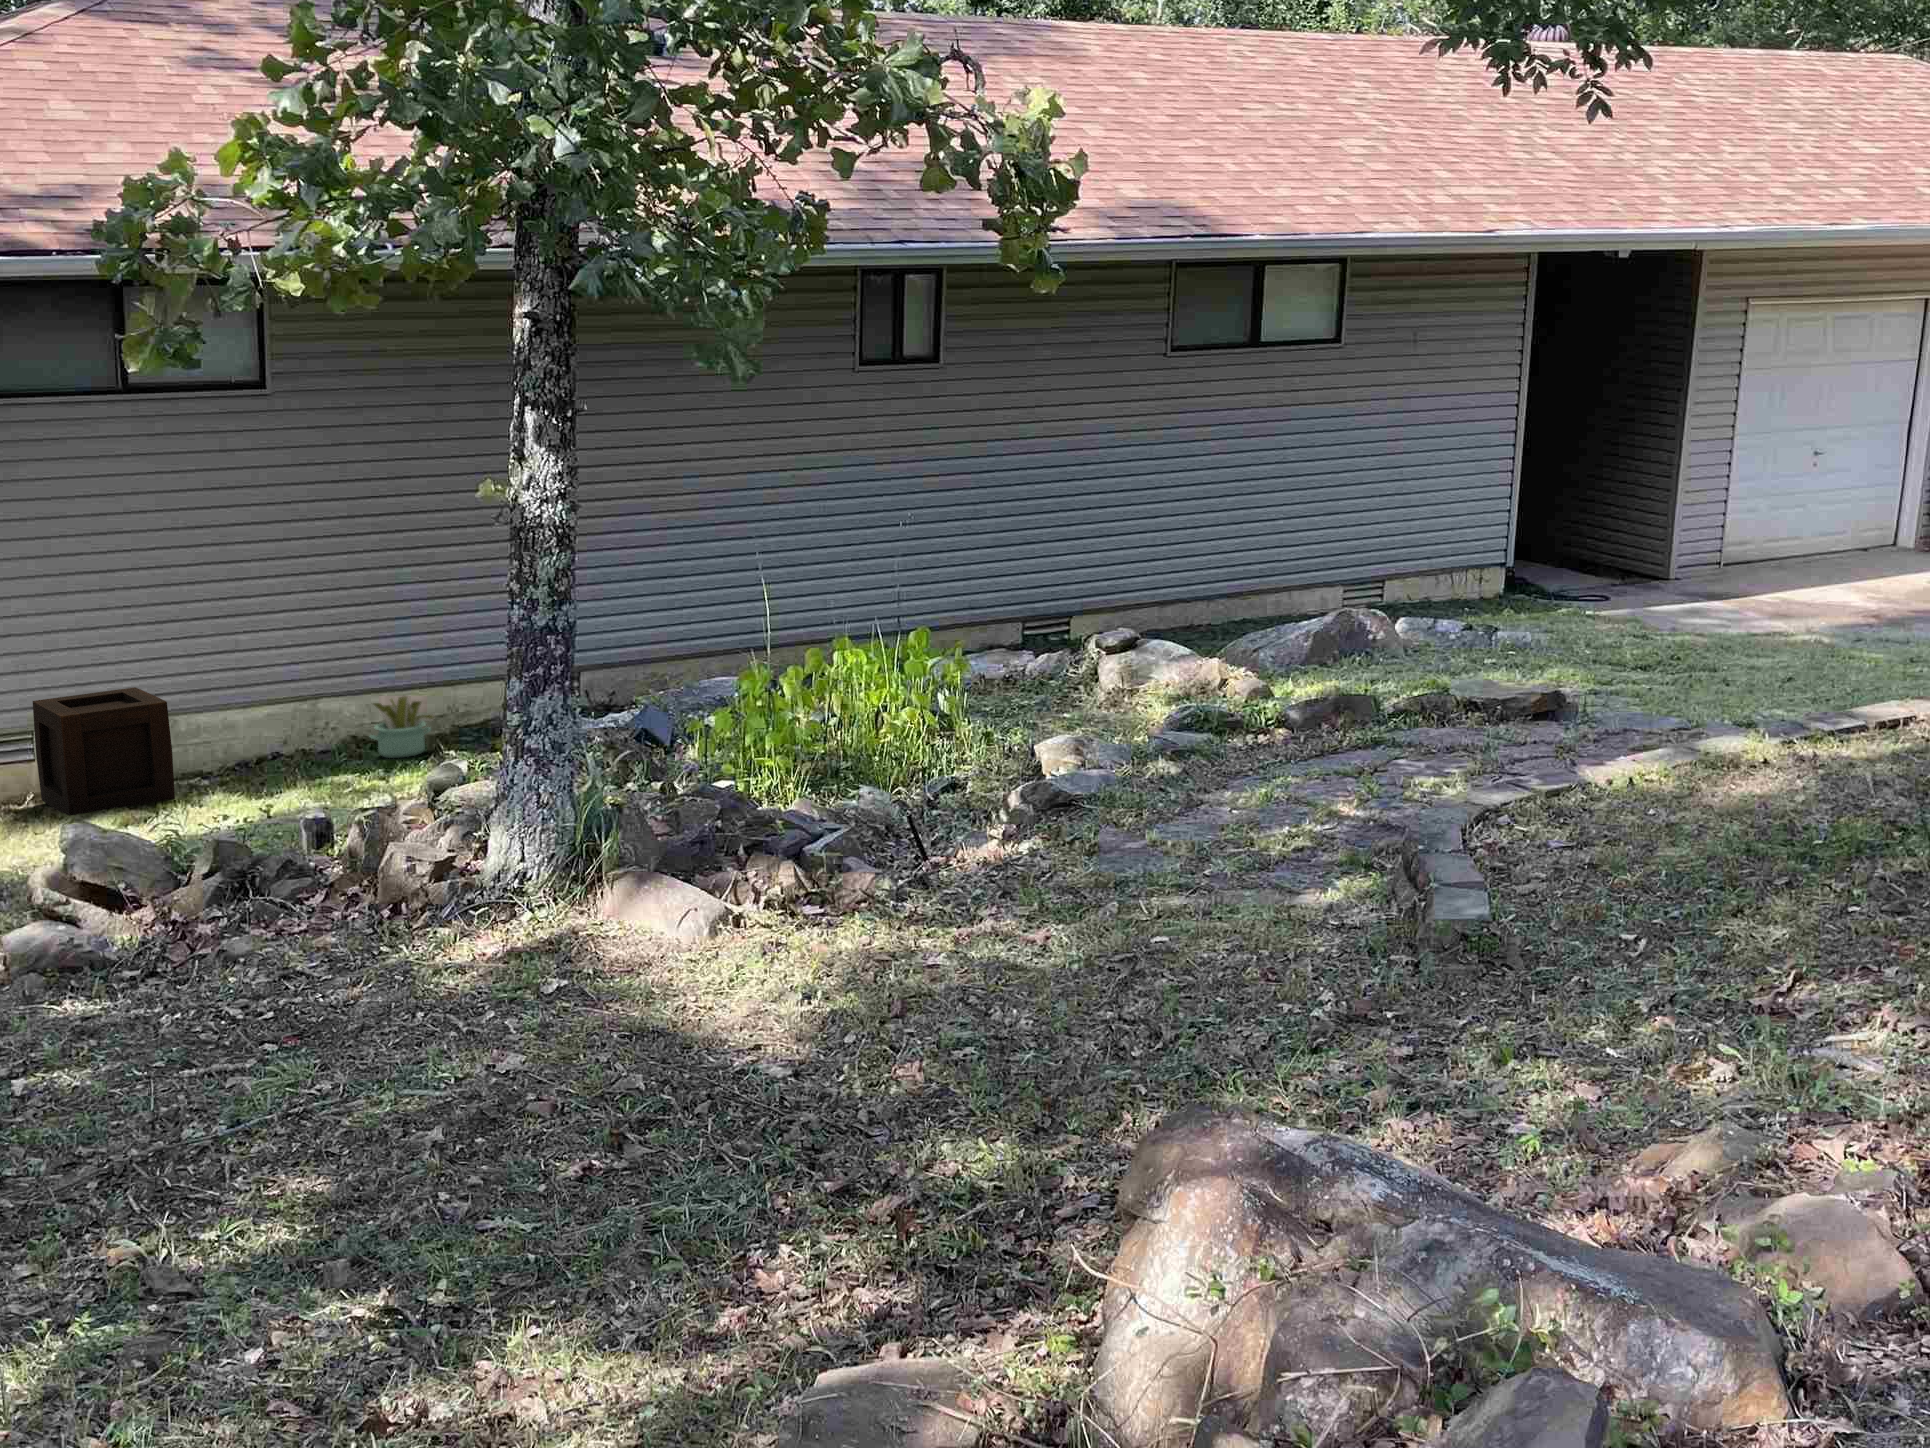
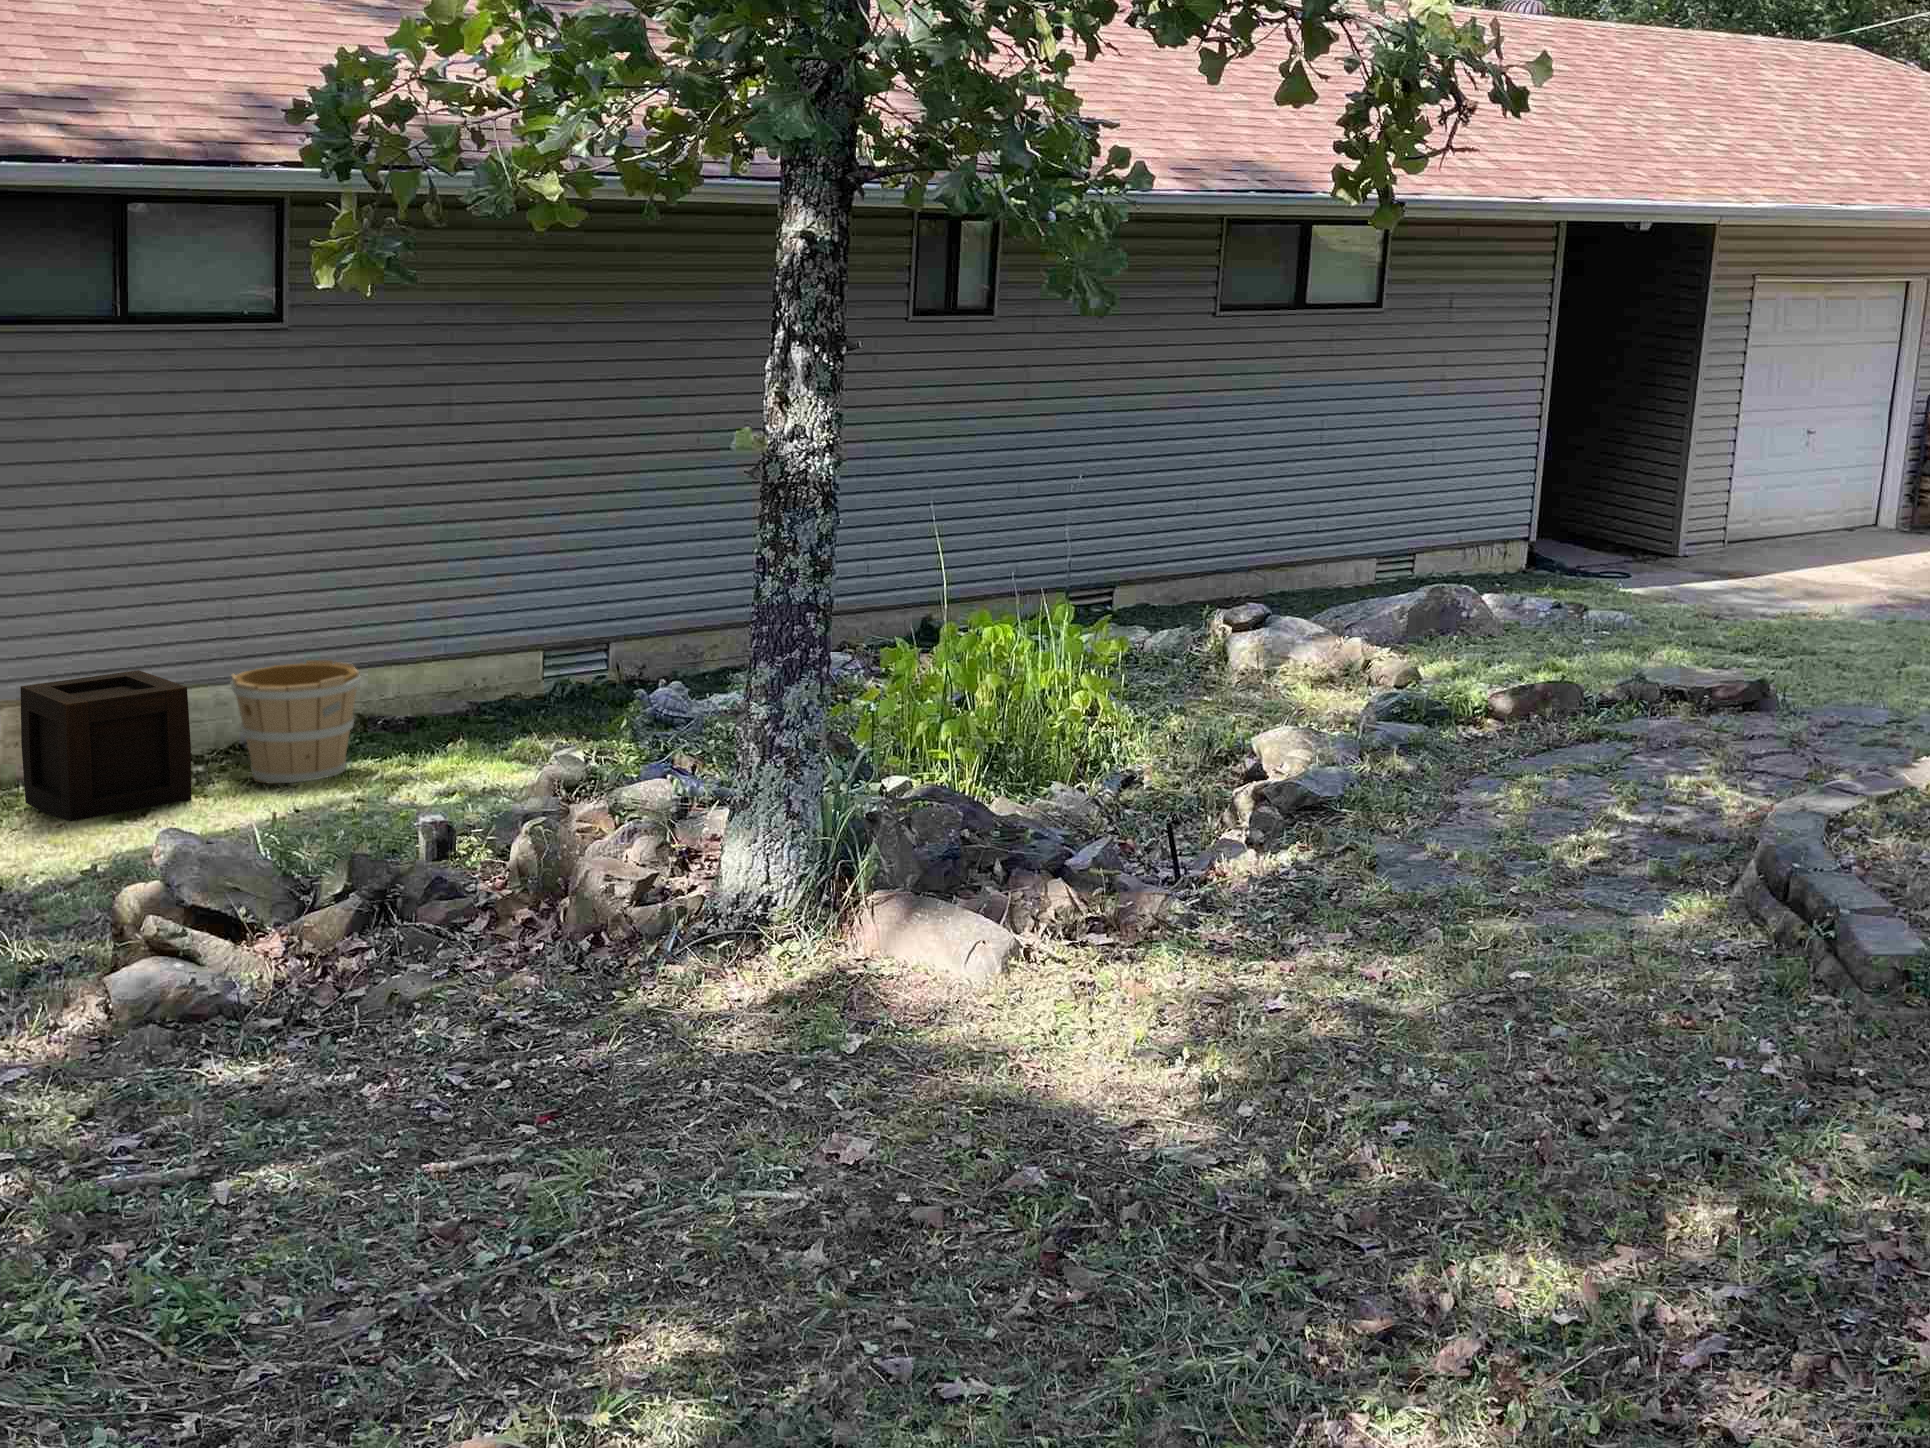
wooden bucket: none [212,678,323,787] -> present [231,660,361,784]
decorative plant: present [370,696,435,758] -> none [402,680,476,751]

